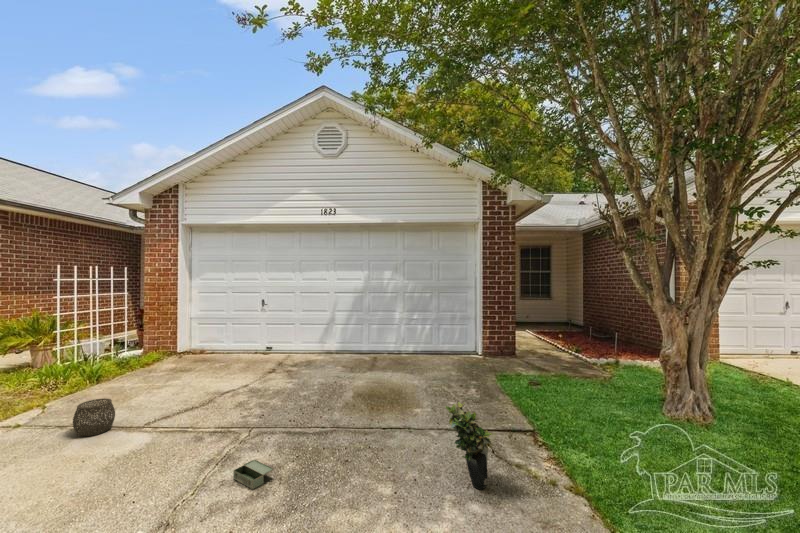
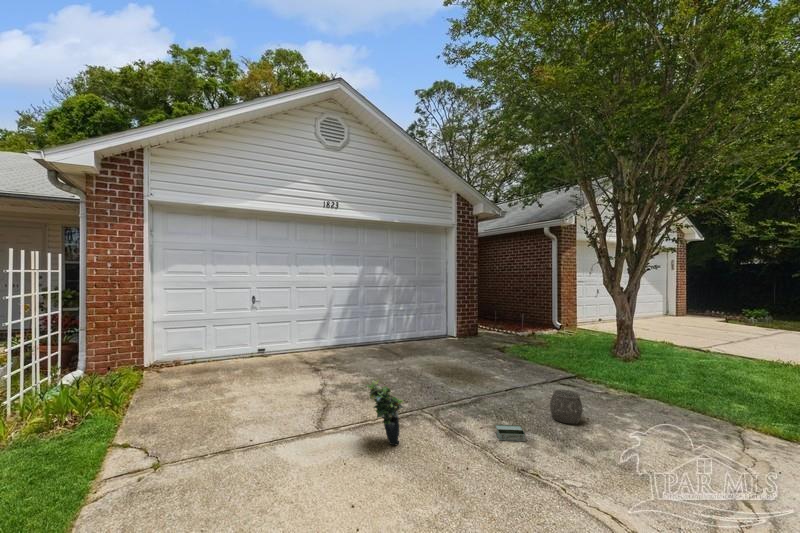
woven basket: present [73,398,115,437] -> present [550,390,583,424]
potted plant: present [445,402,492,490] -> present [367,380,403,445]

